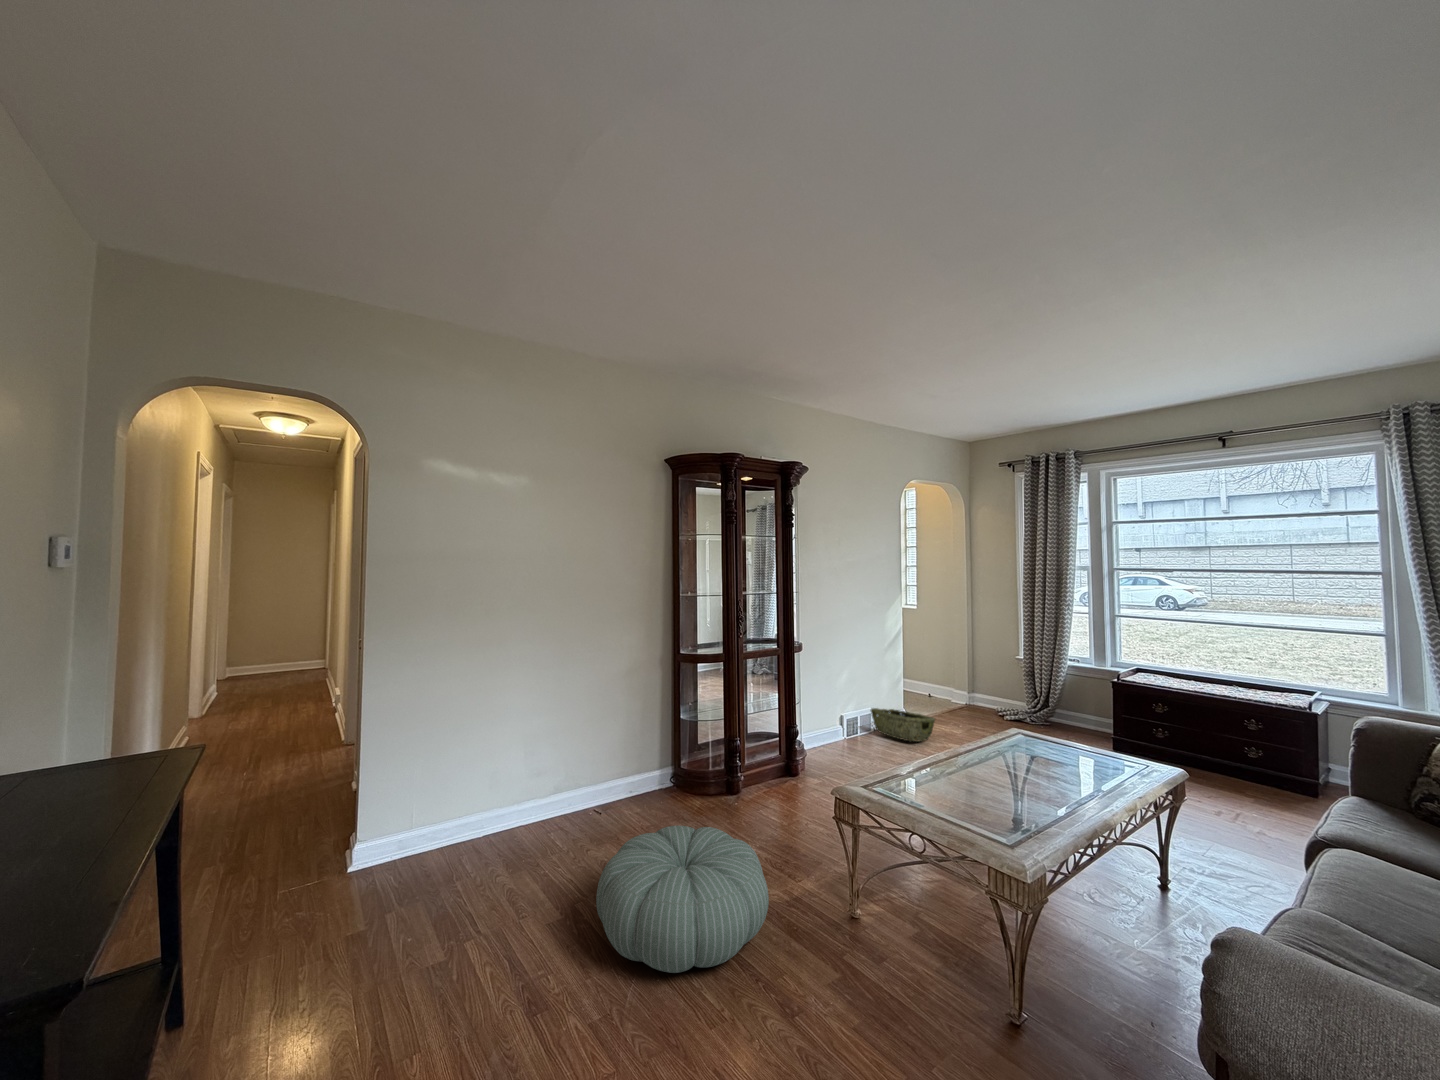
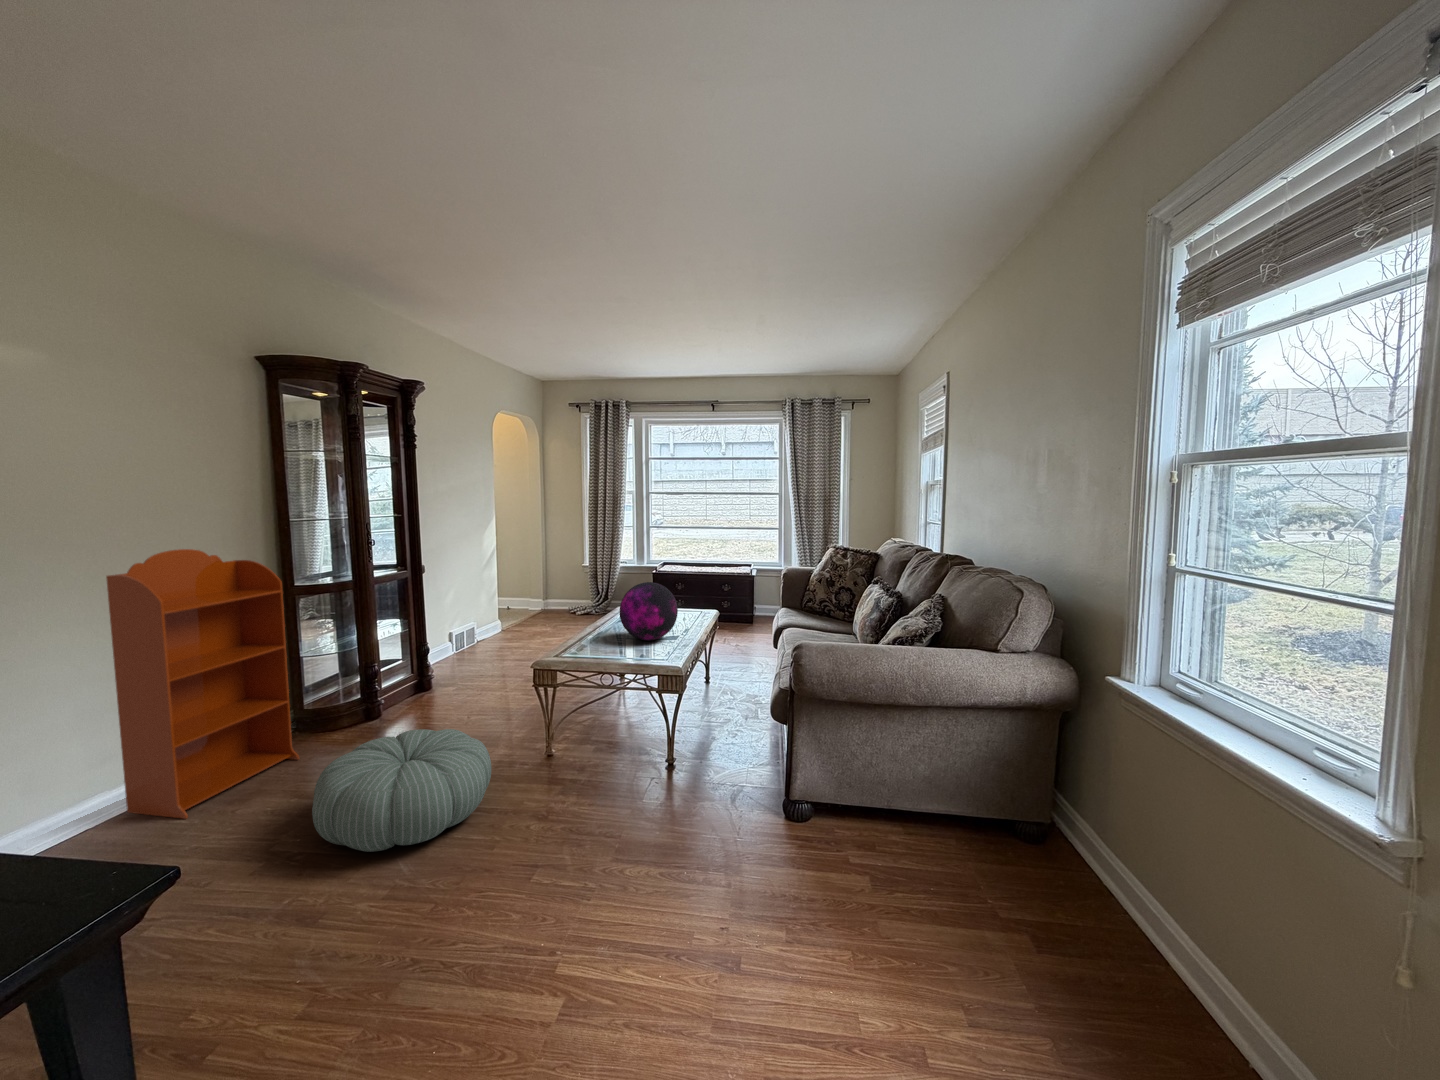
bookcase: none [547,616,659,842] -> present [106,549,299,819]
woven basket: present [871,708,935,741] -> none [476,619,535,644]
decorative orb: none [969,709,1066,801] -> present [620,582,678,640]

